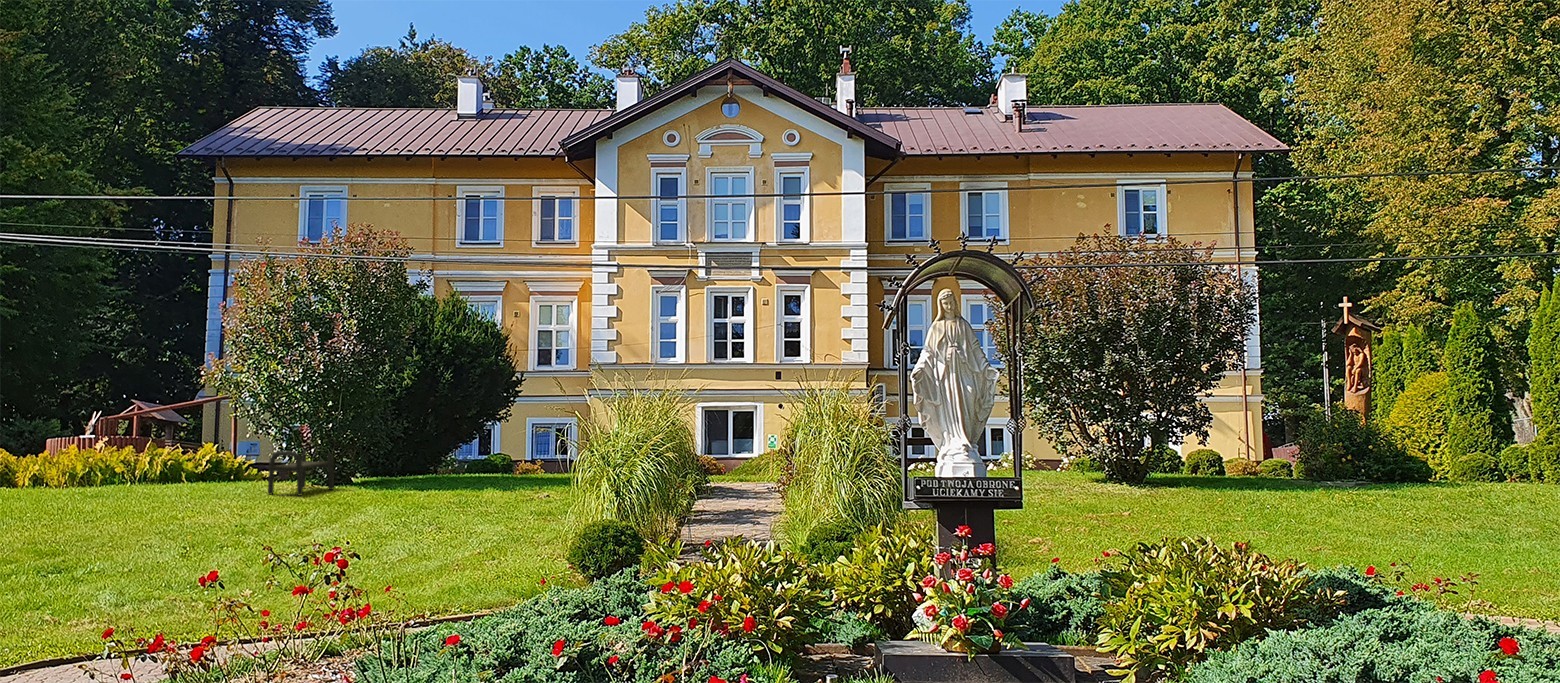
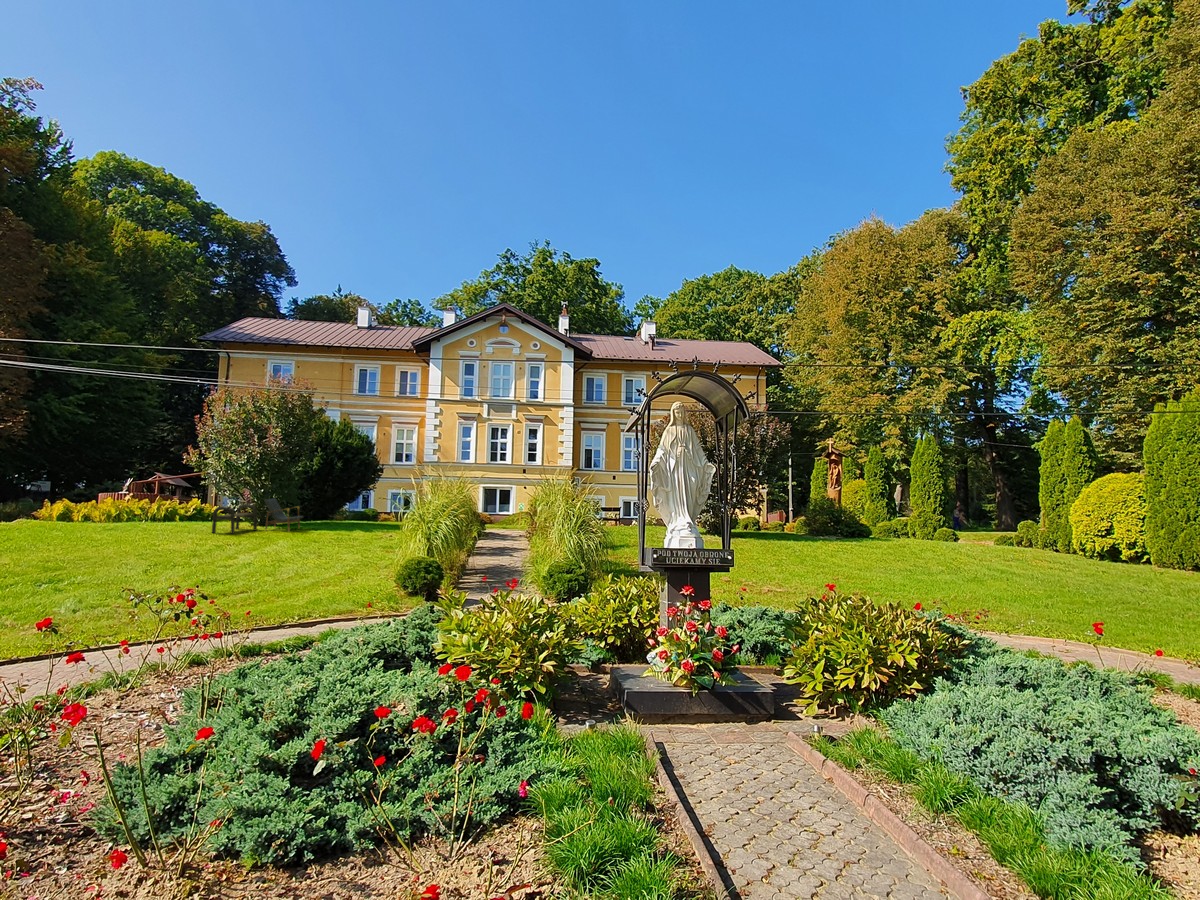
lounge chair: none [344,436,405,491] -> present [265,498,303,531]

